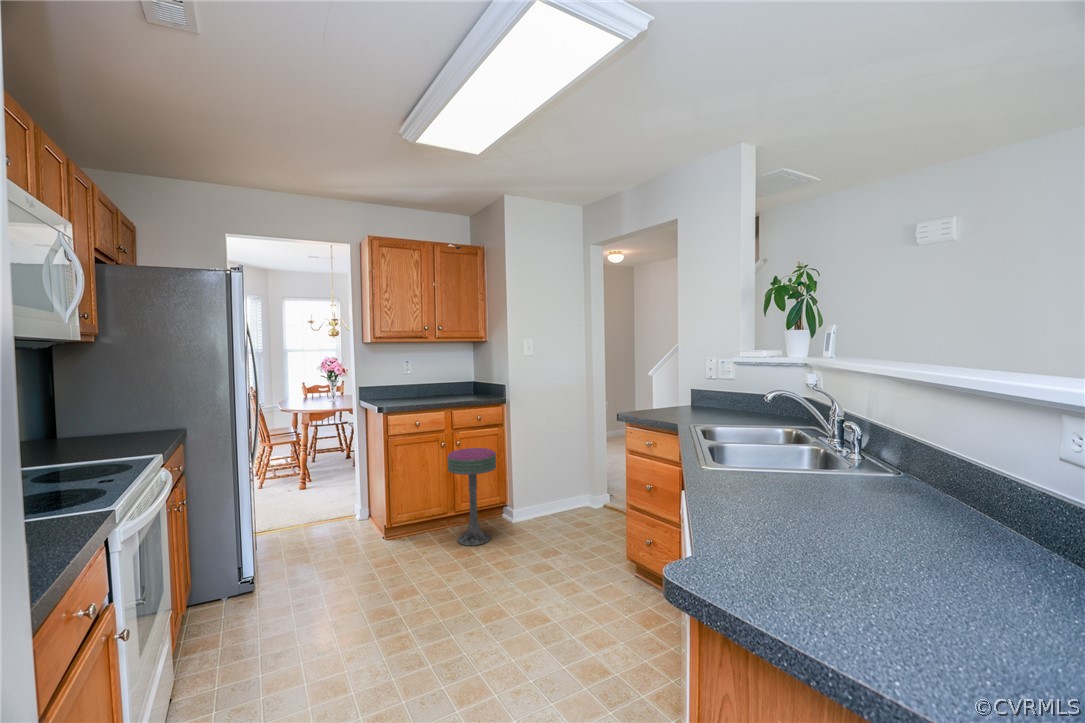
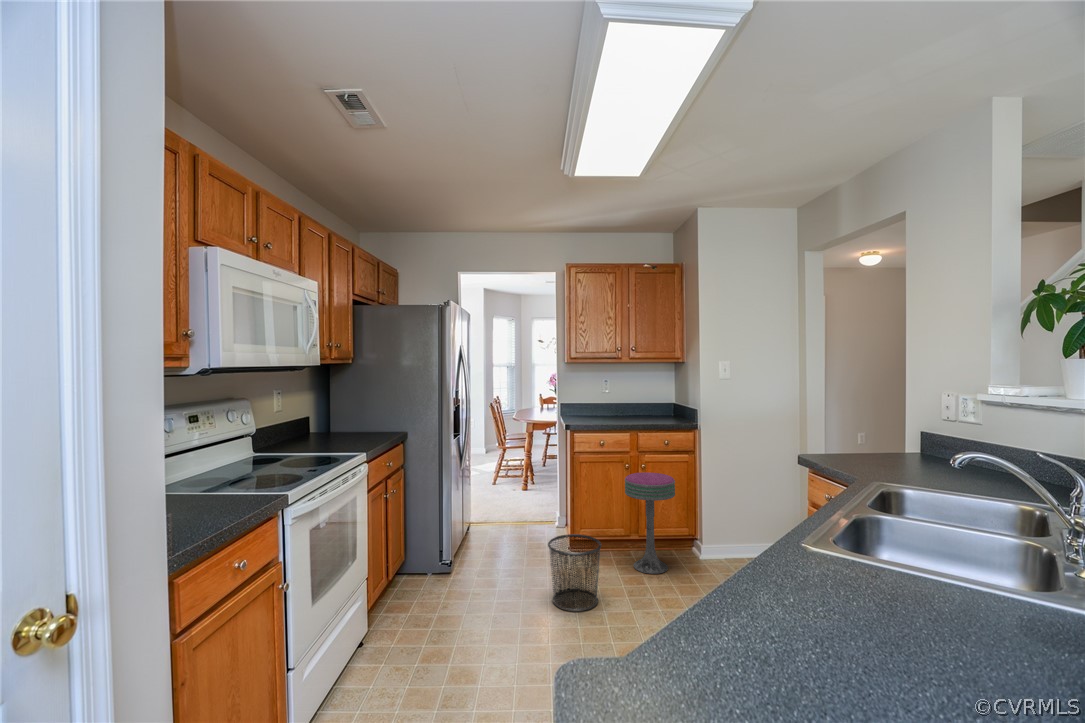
waste bin: none [384,520,443,601] -> present [548,534,601,611]

